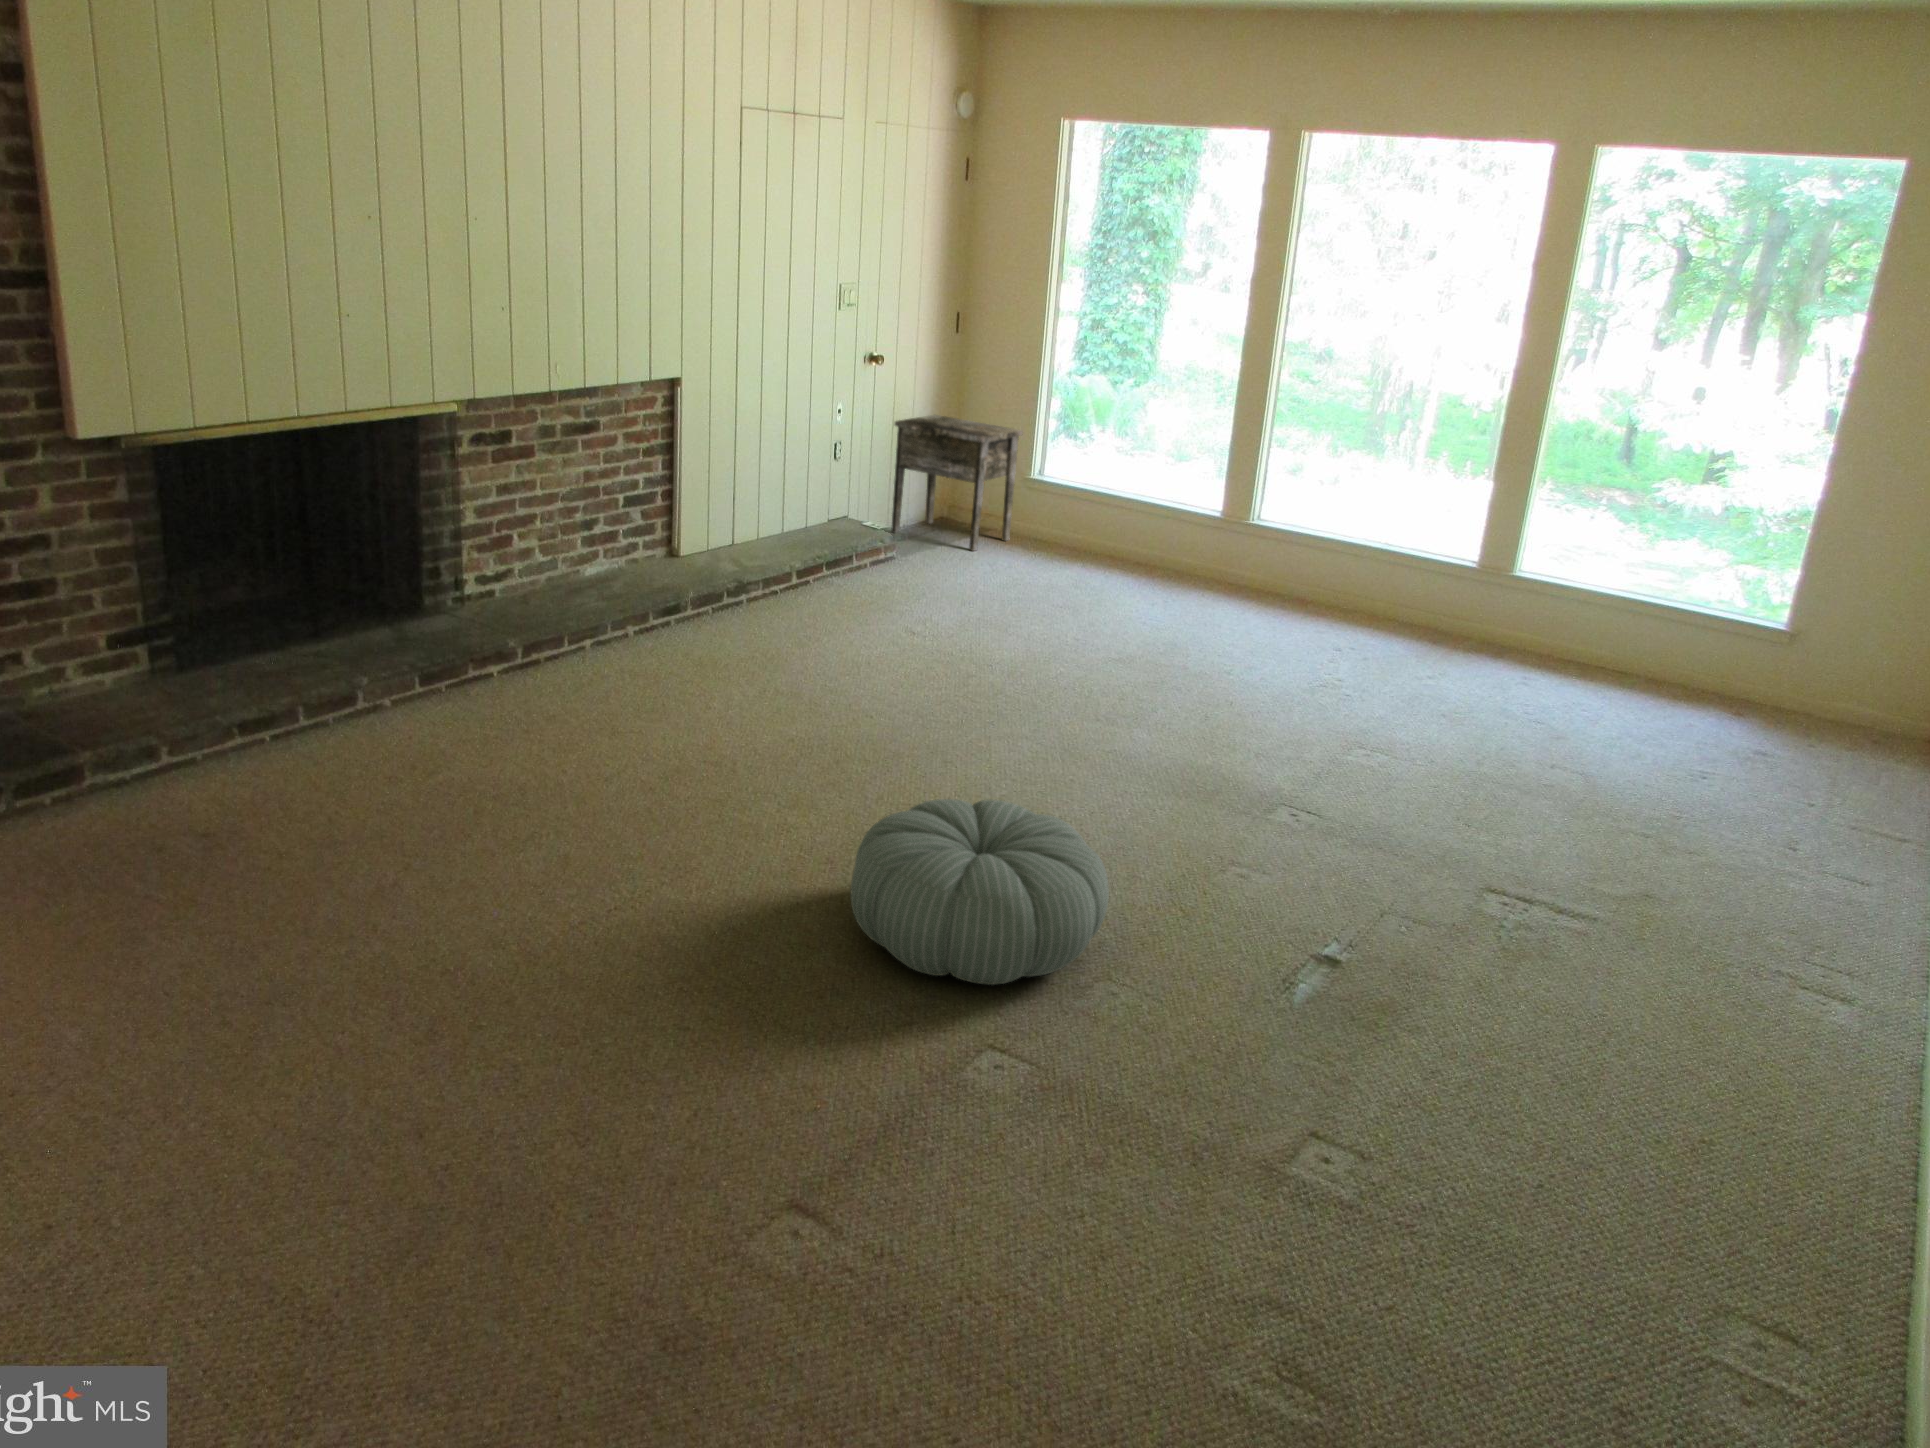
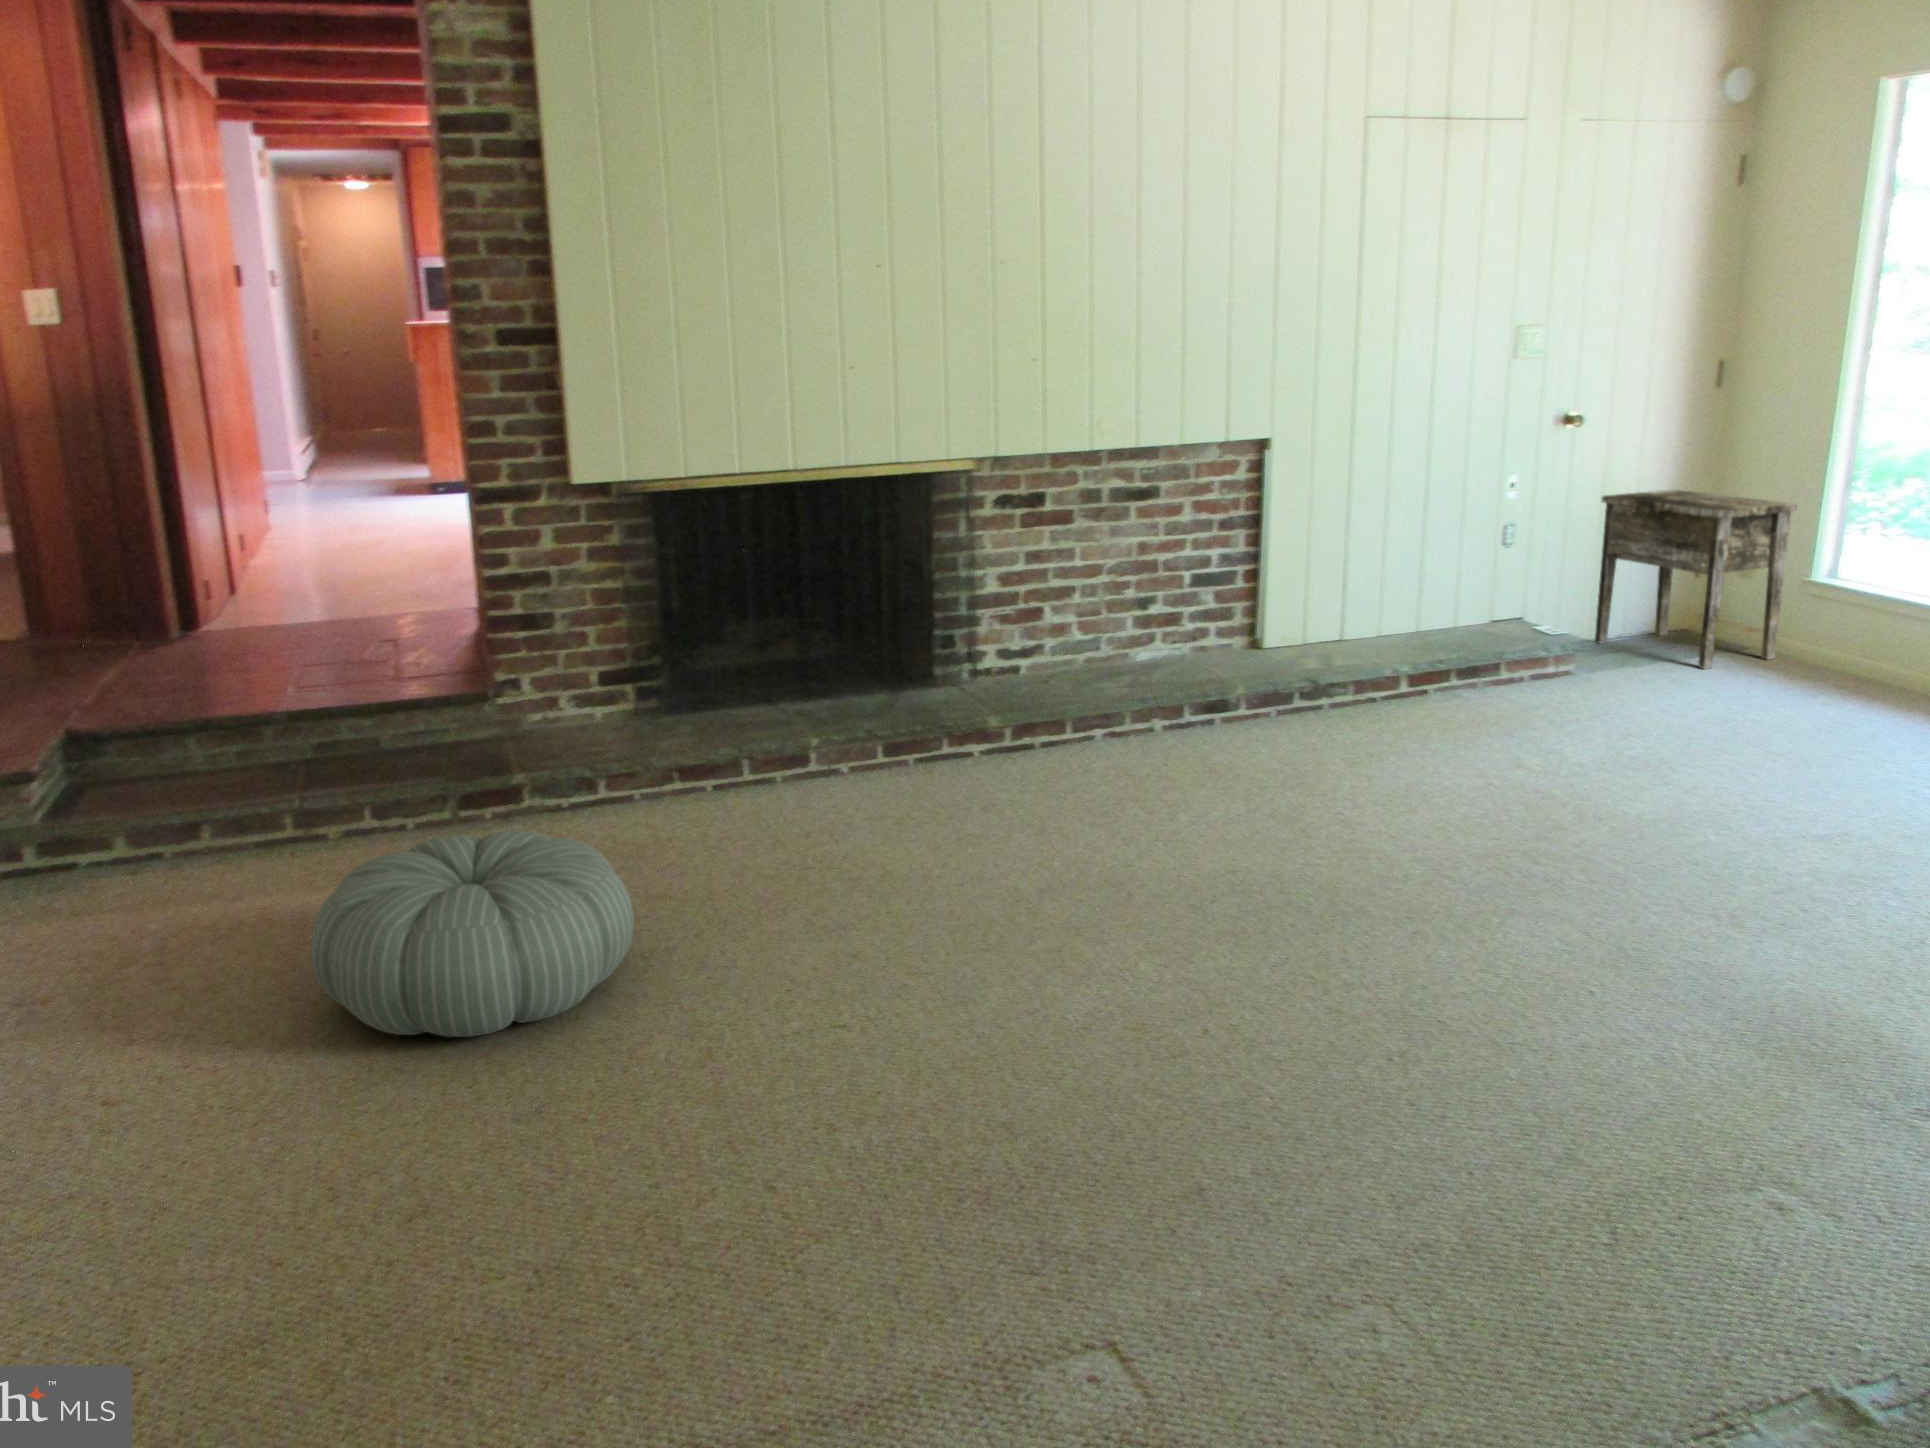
pouf: present [851,799,1109,985] -> present [311,831,634,1037]

